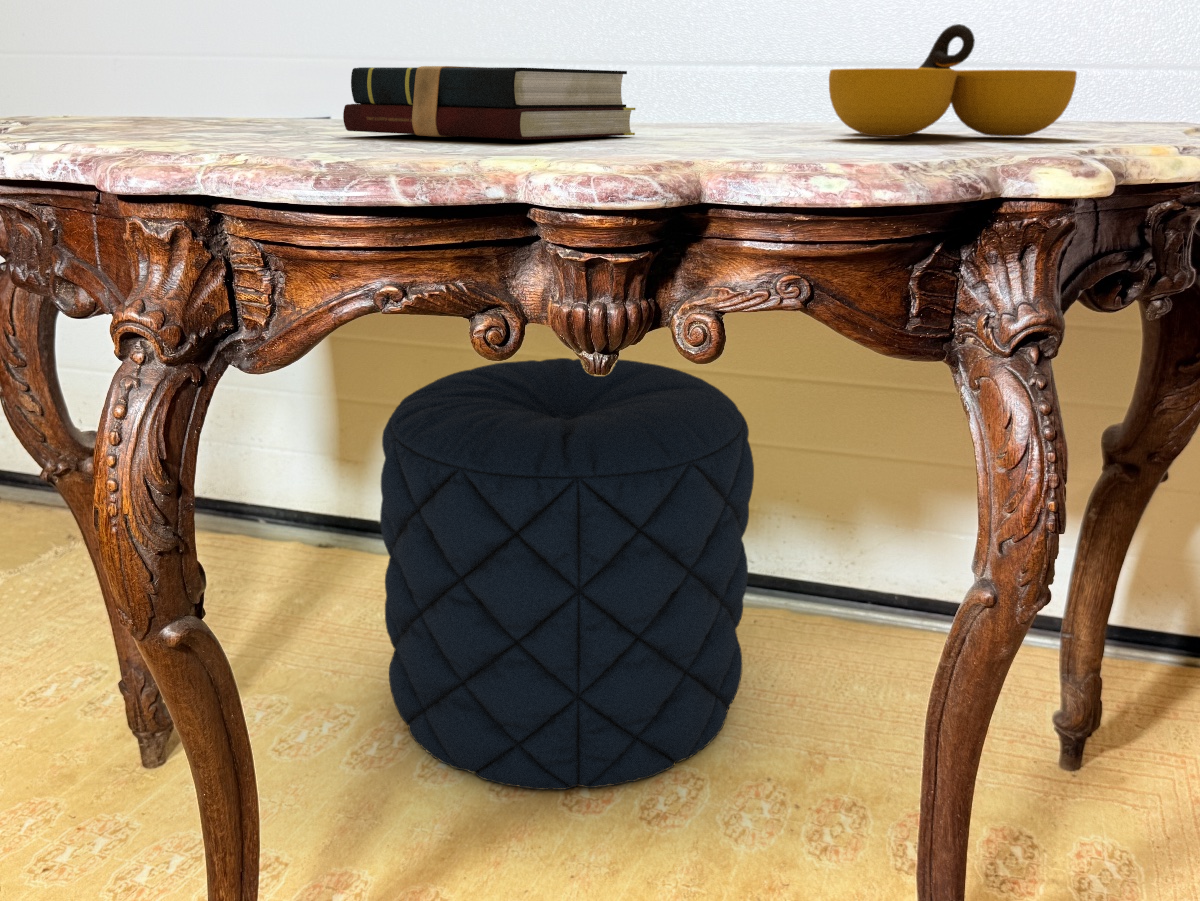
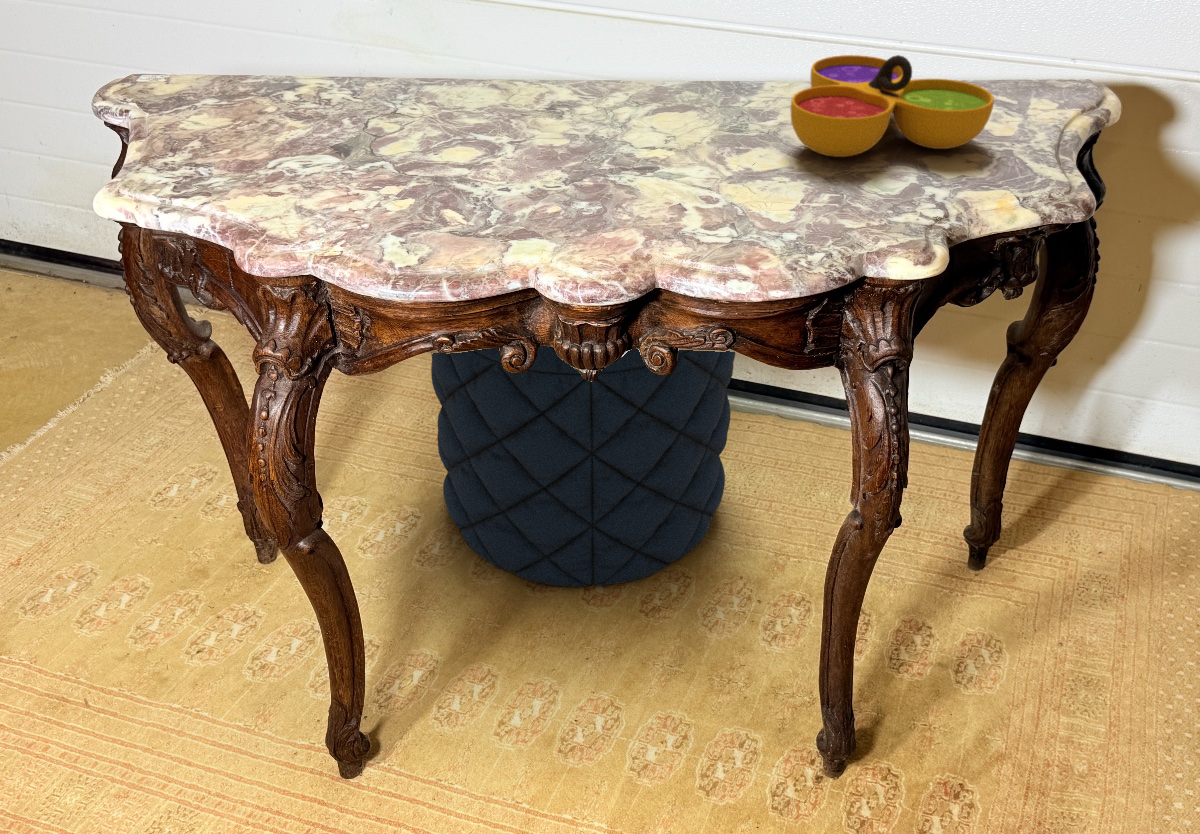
hardback book: present [343,66,635,140] -> none [397,53,634,179]

